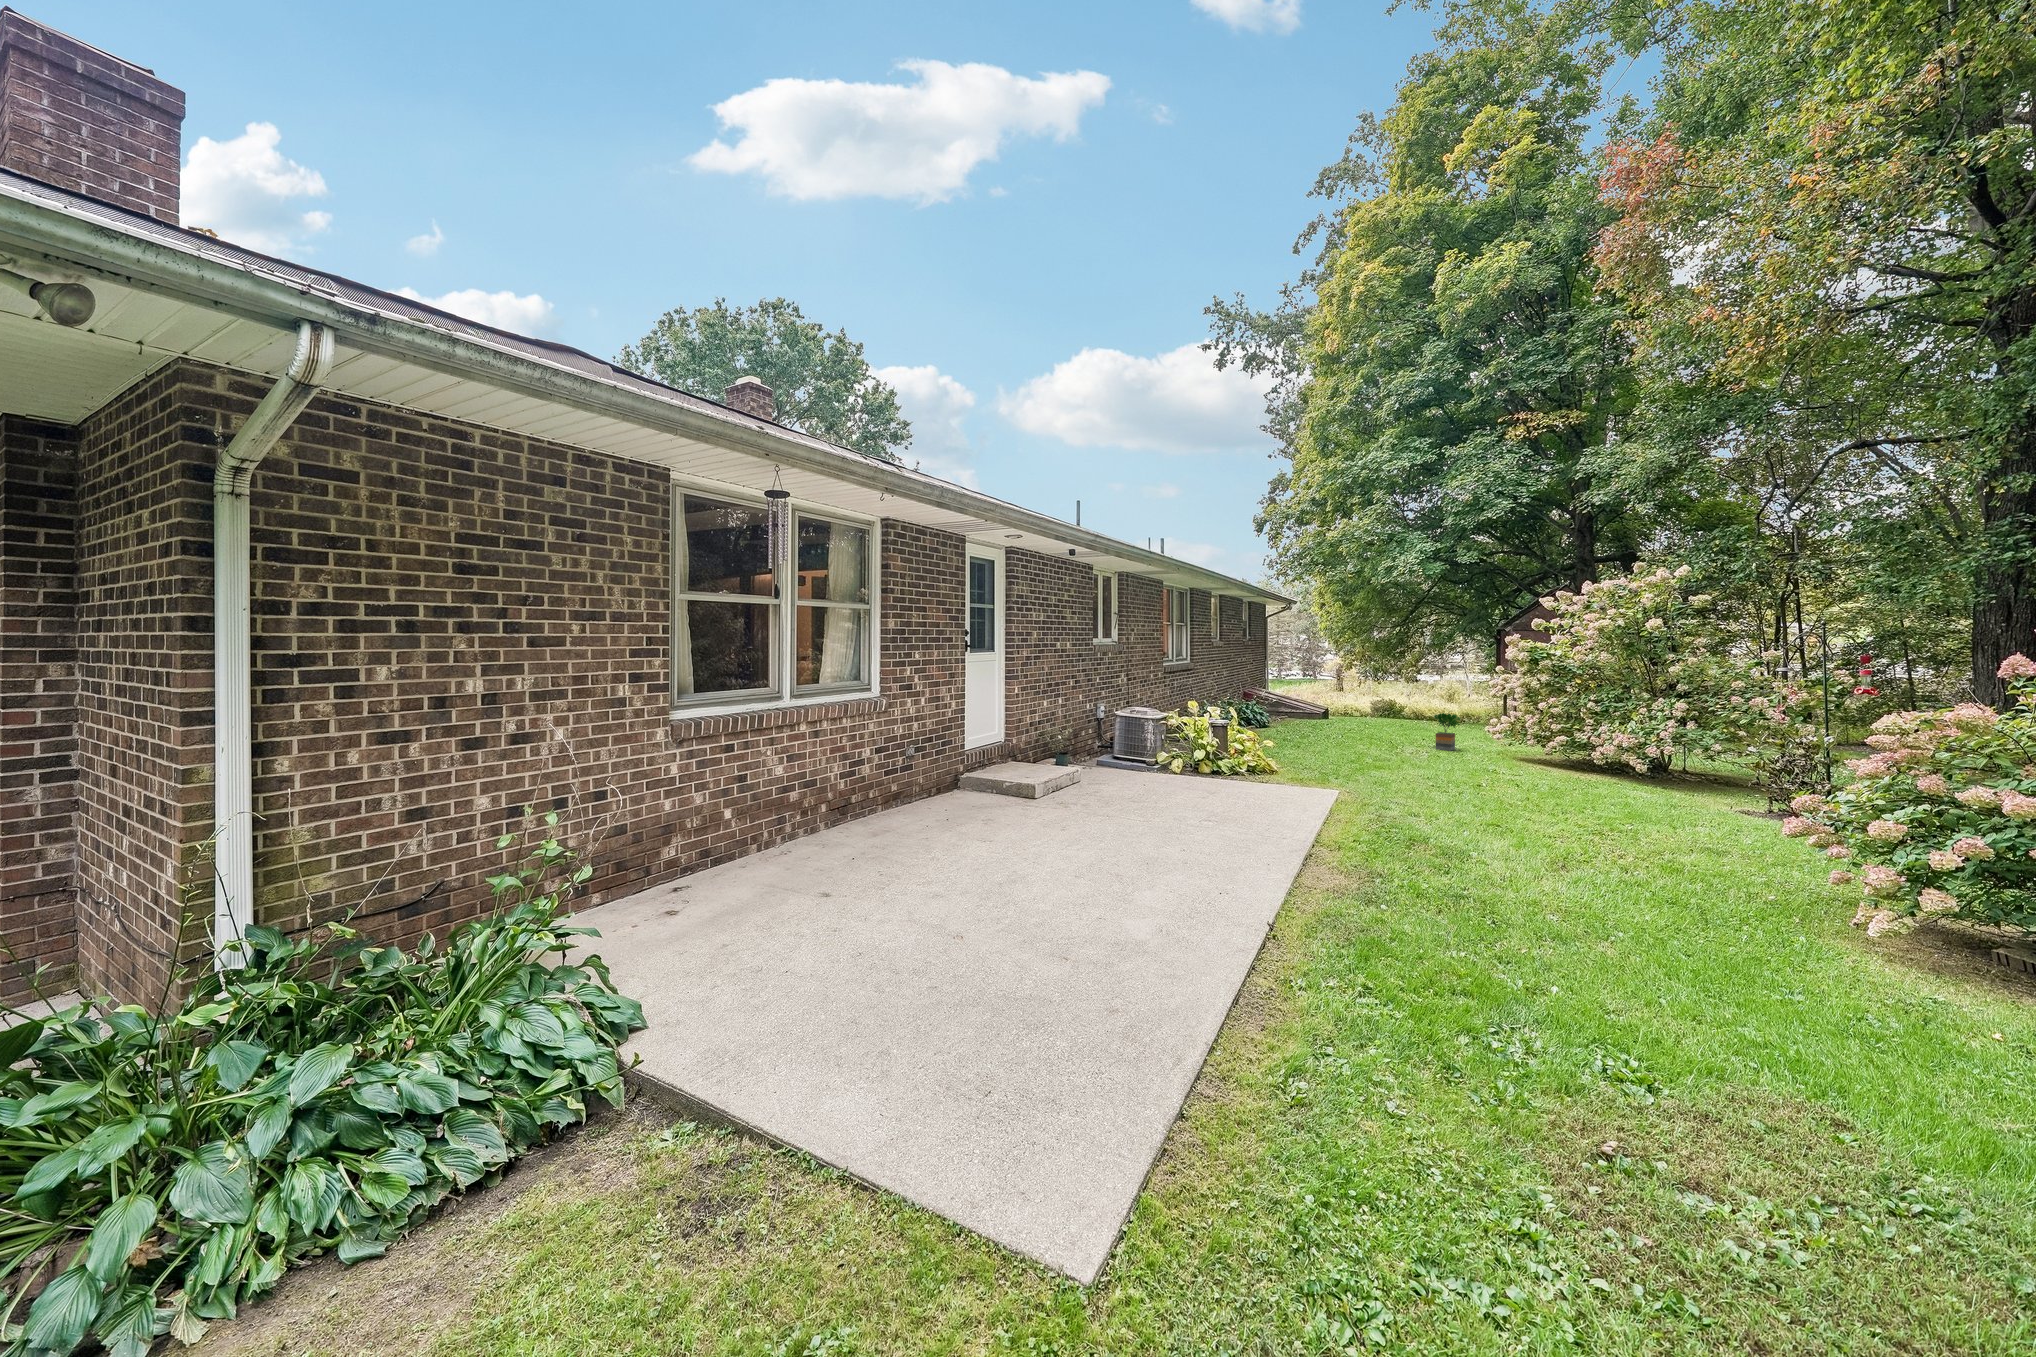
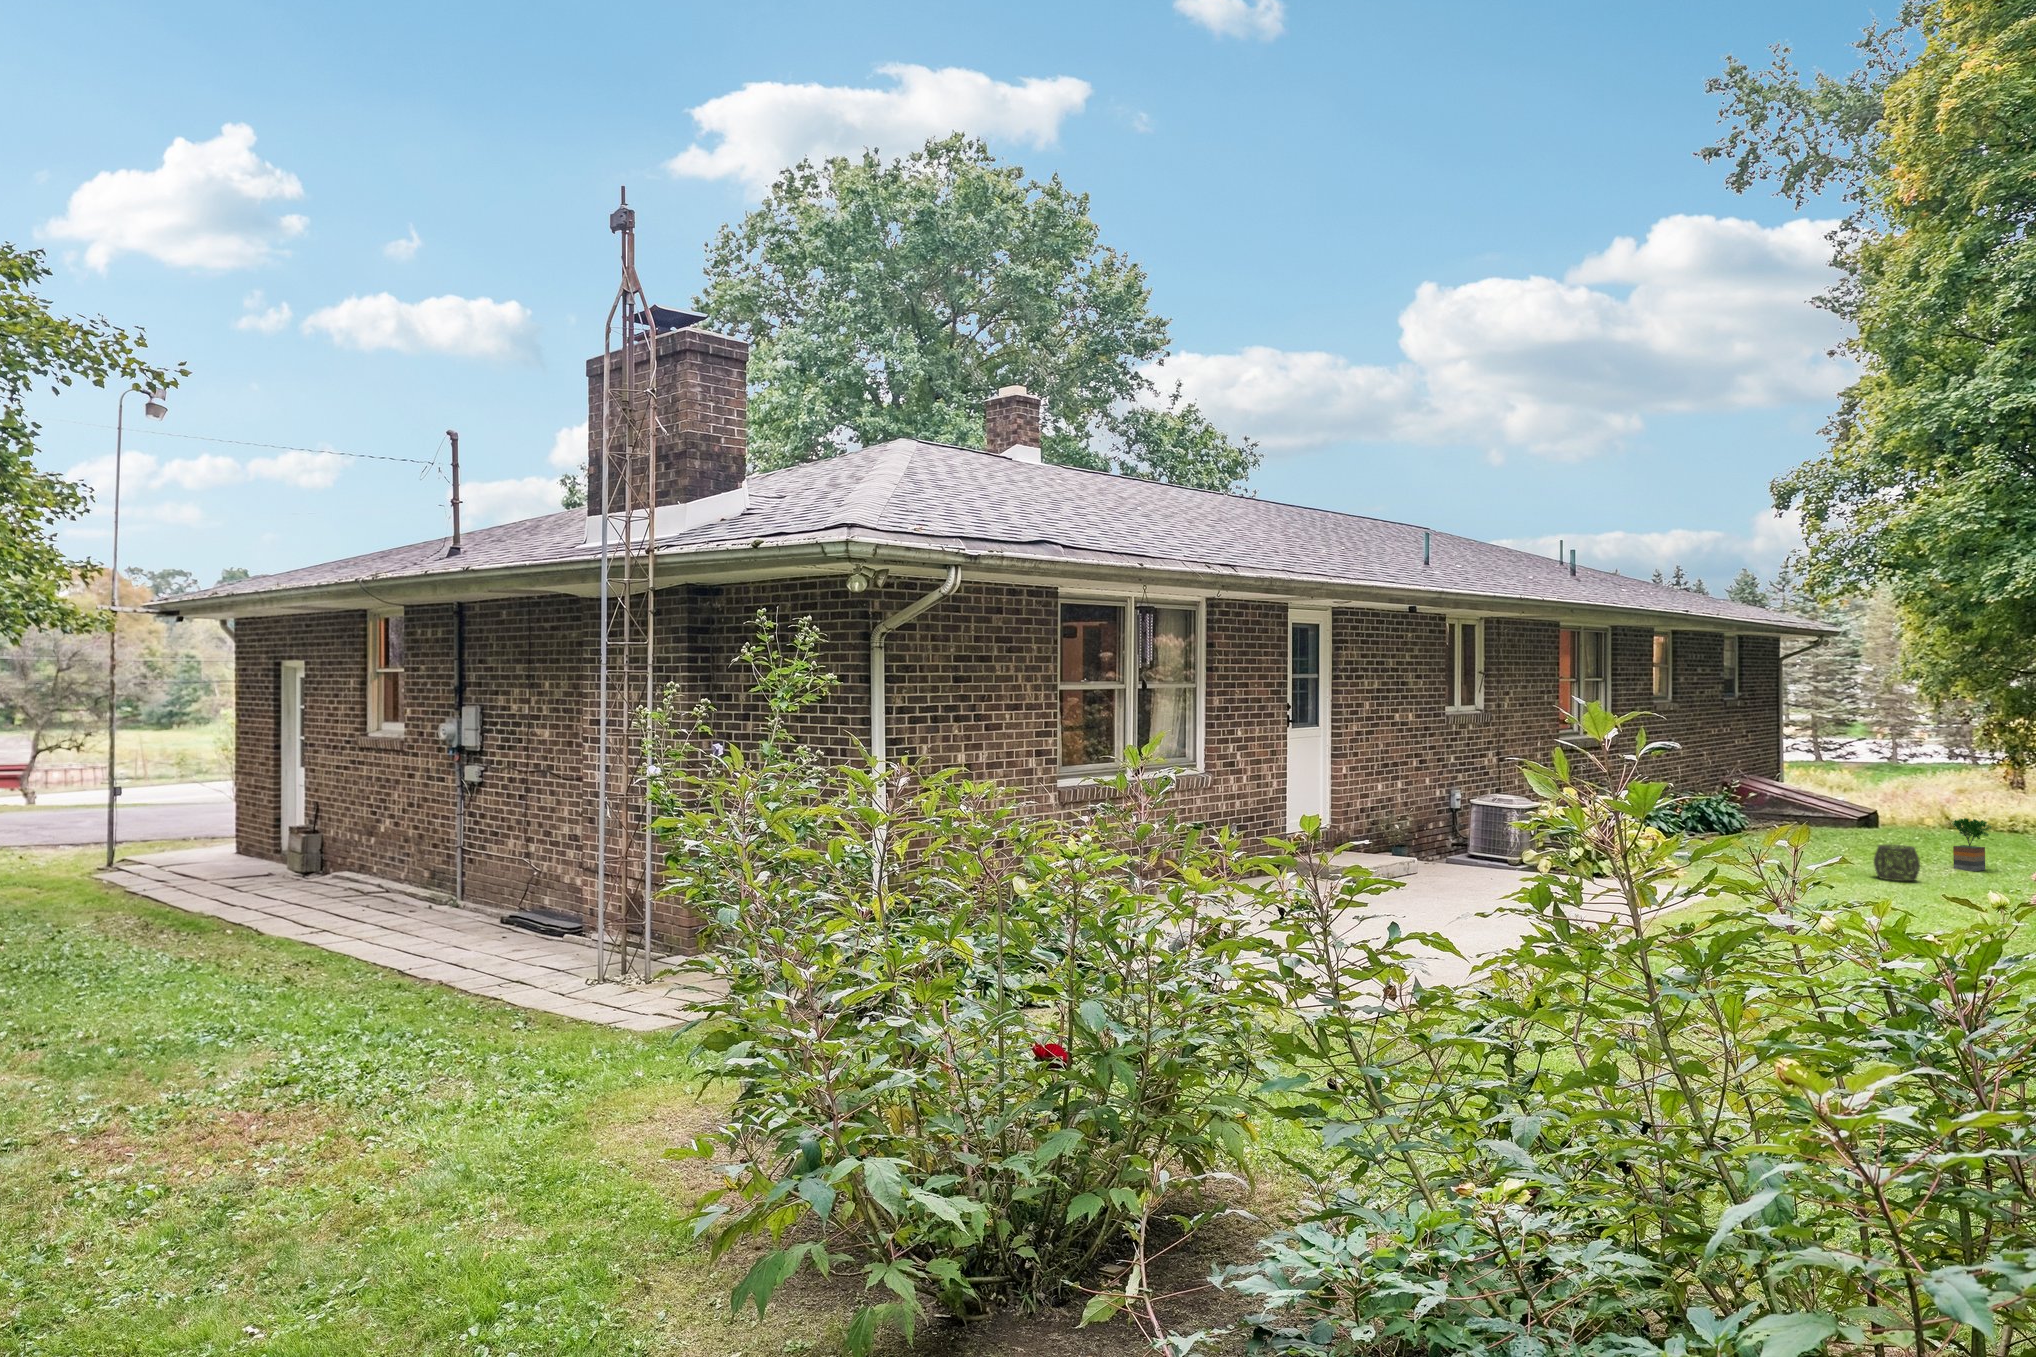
woven basket: none [1400,735,1434,763] -> present [1874,844,1920,881]

